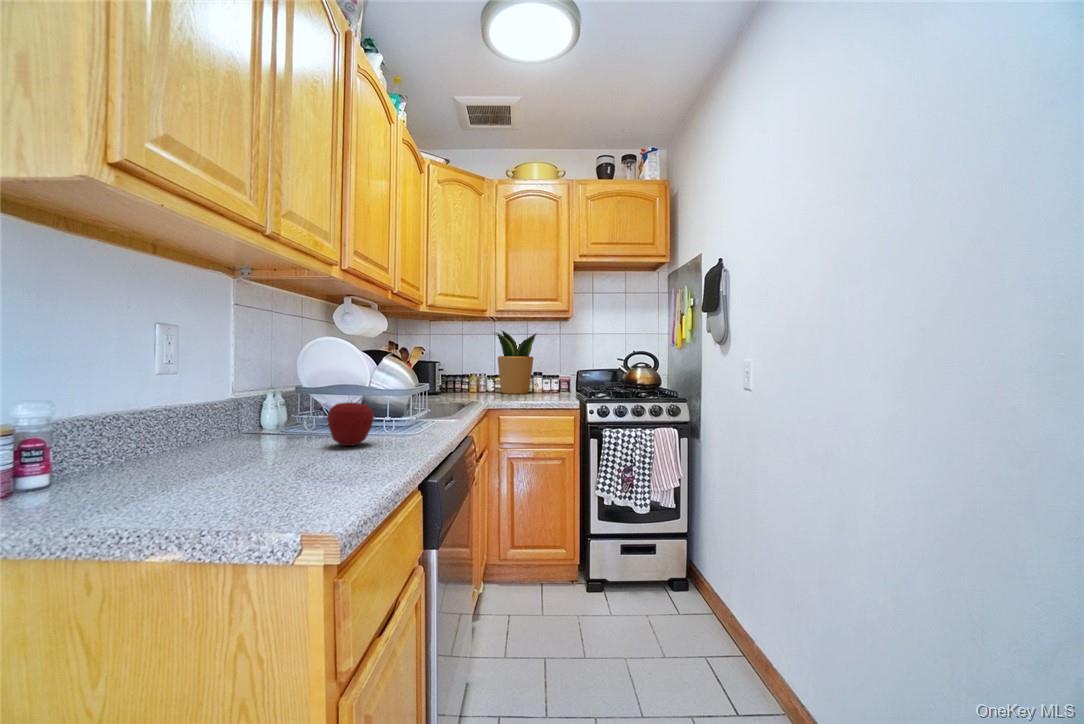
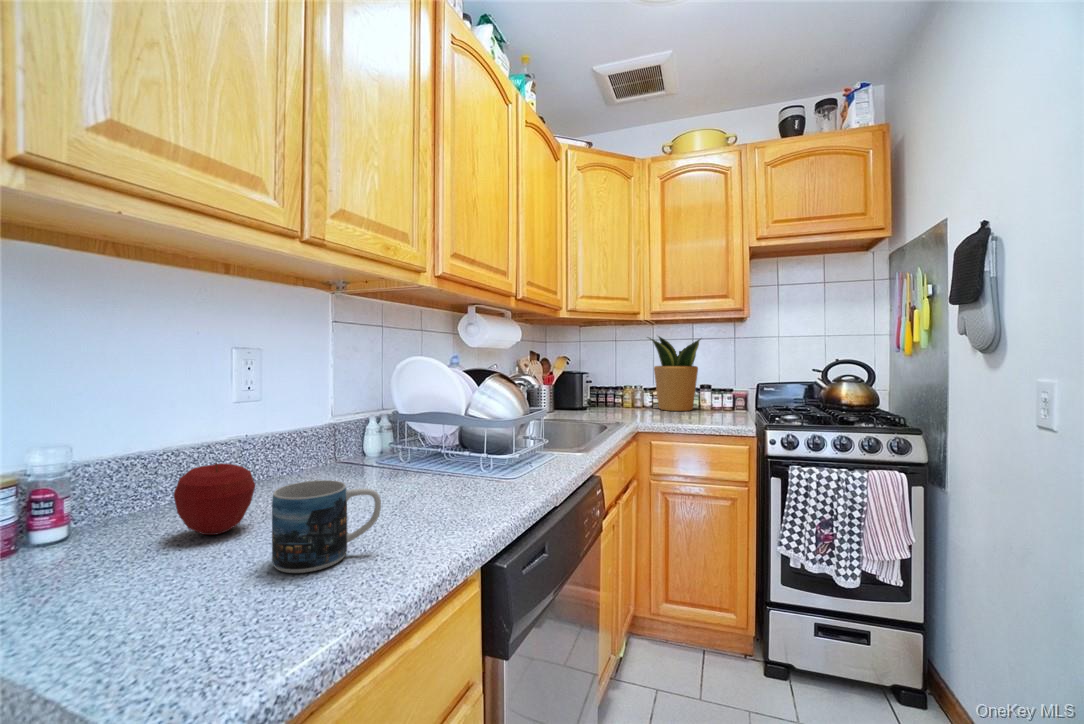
apple: present [327,402,374,446] -> present [174,463,255,535]
mug: none [226,428,324,502] -> present [272,480,381,573]

